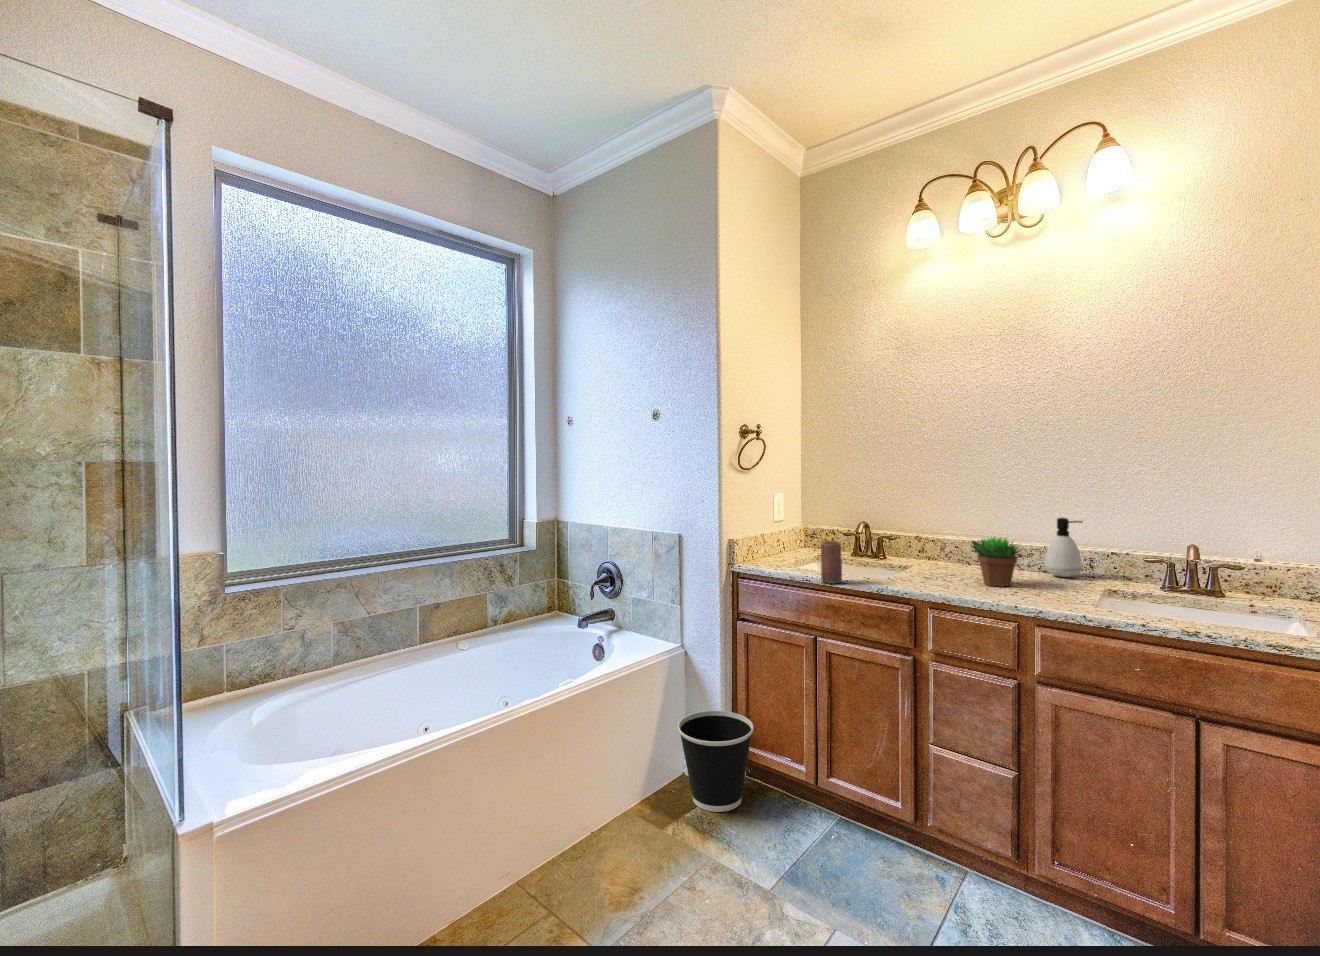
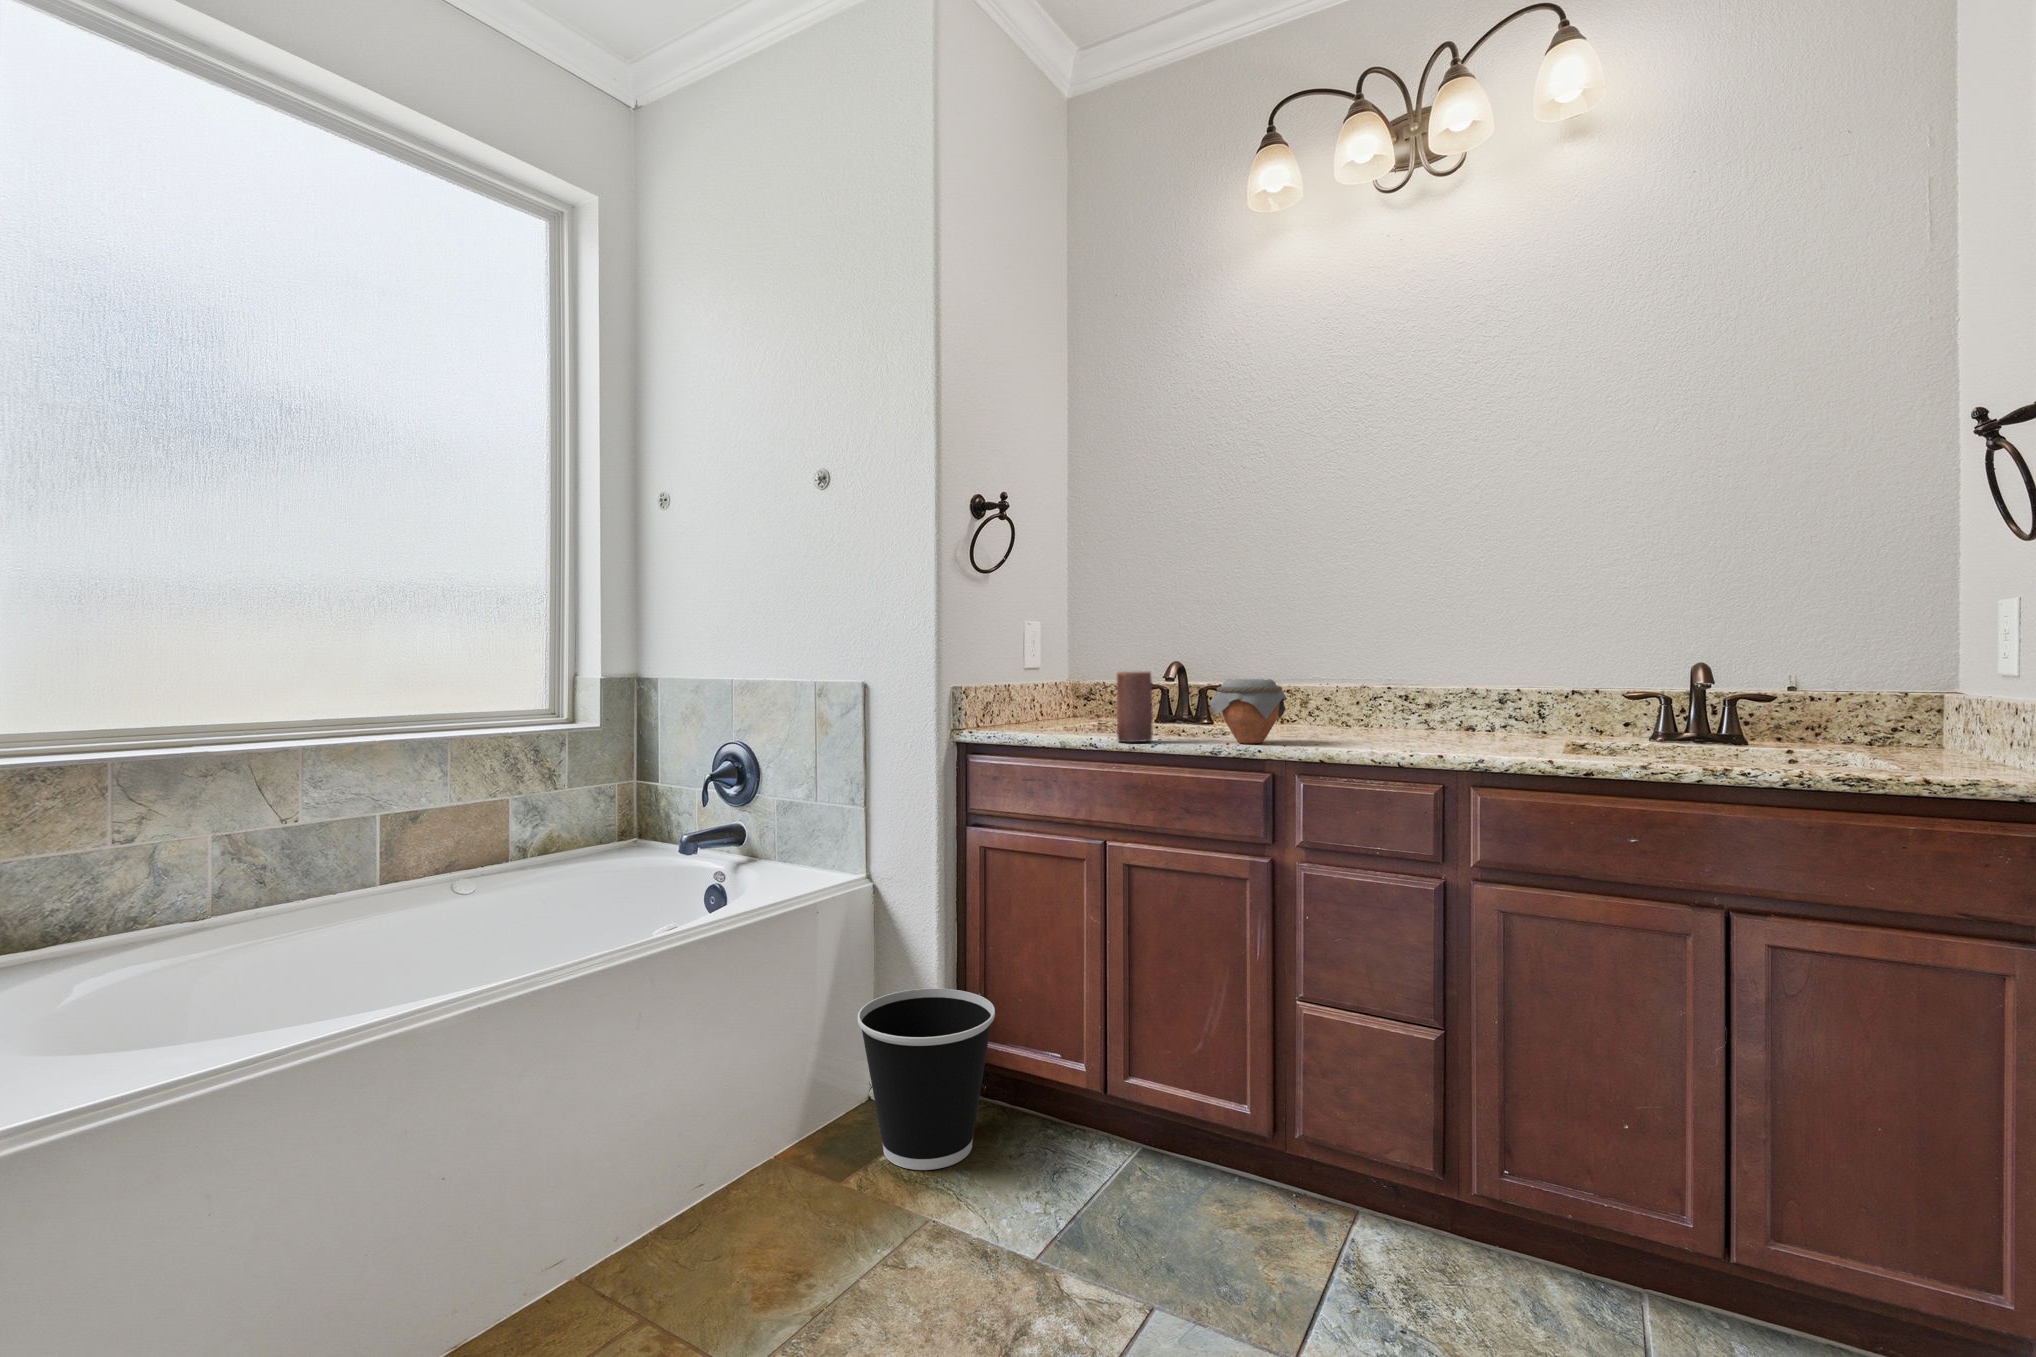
soap dispenser: present [1045,518,1082,577] -> none [1467,637,1526,732]
succulent plant: present [971,537,1021,586] -> none [1360,658,1444,741]
jar: none [875,547,921,587] -> present [1210,679,1287,743]

